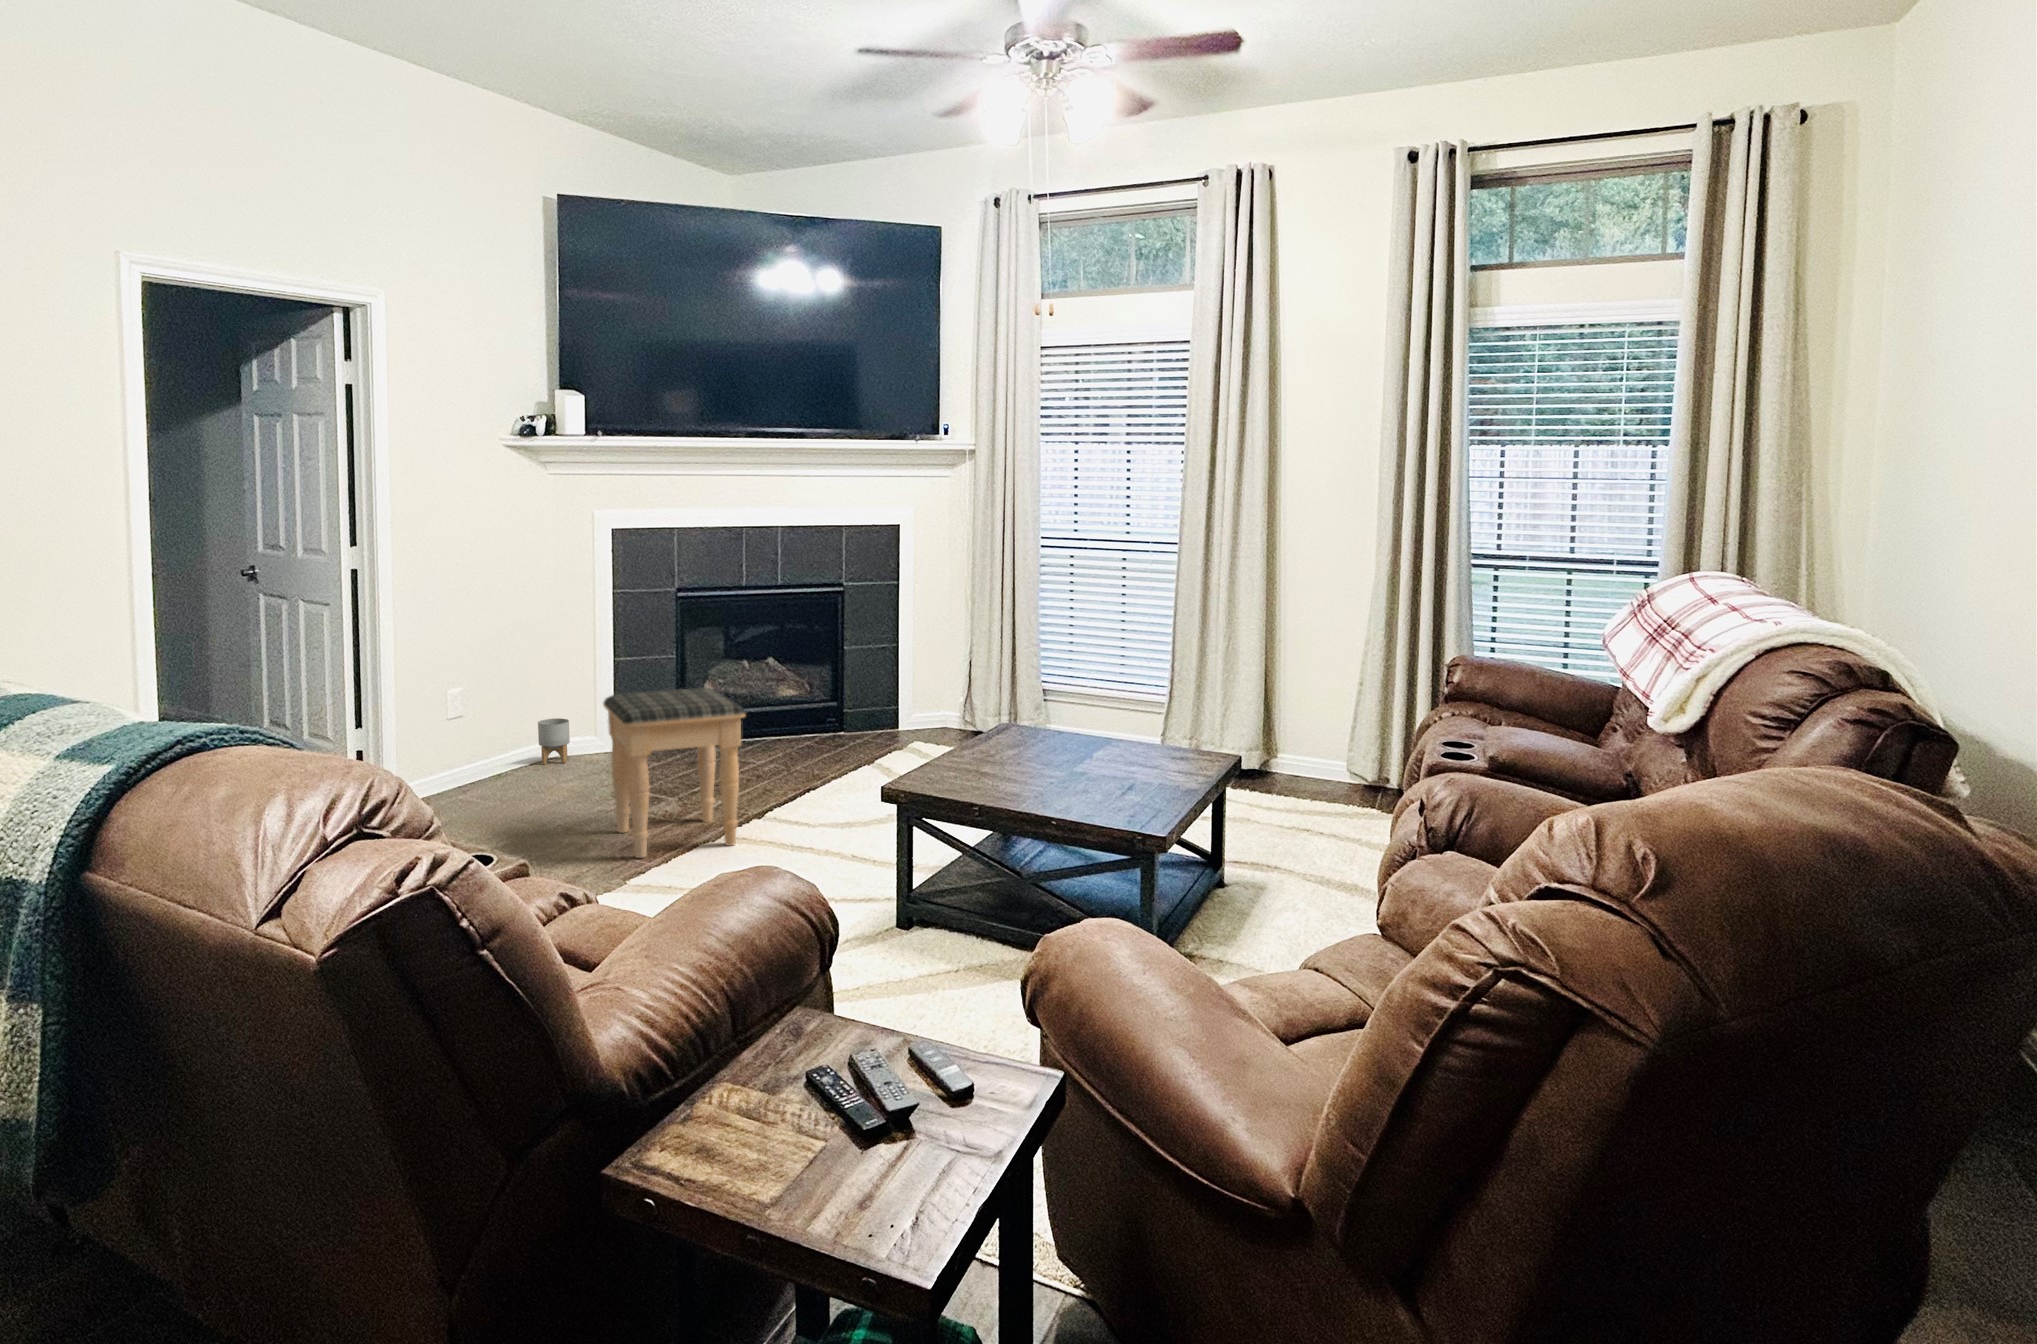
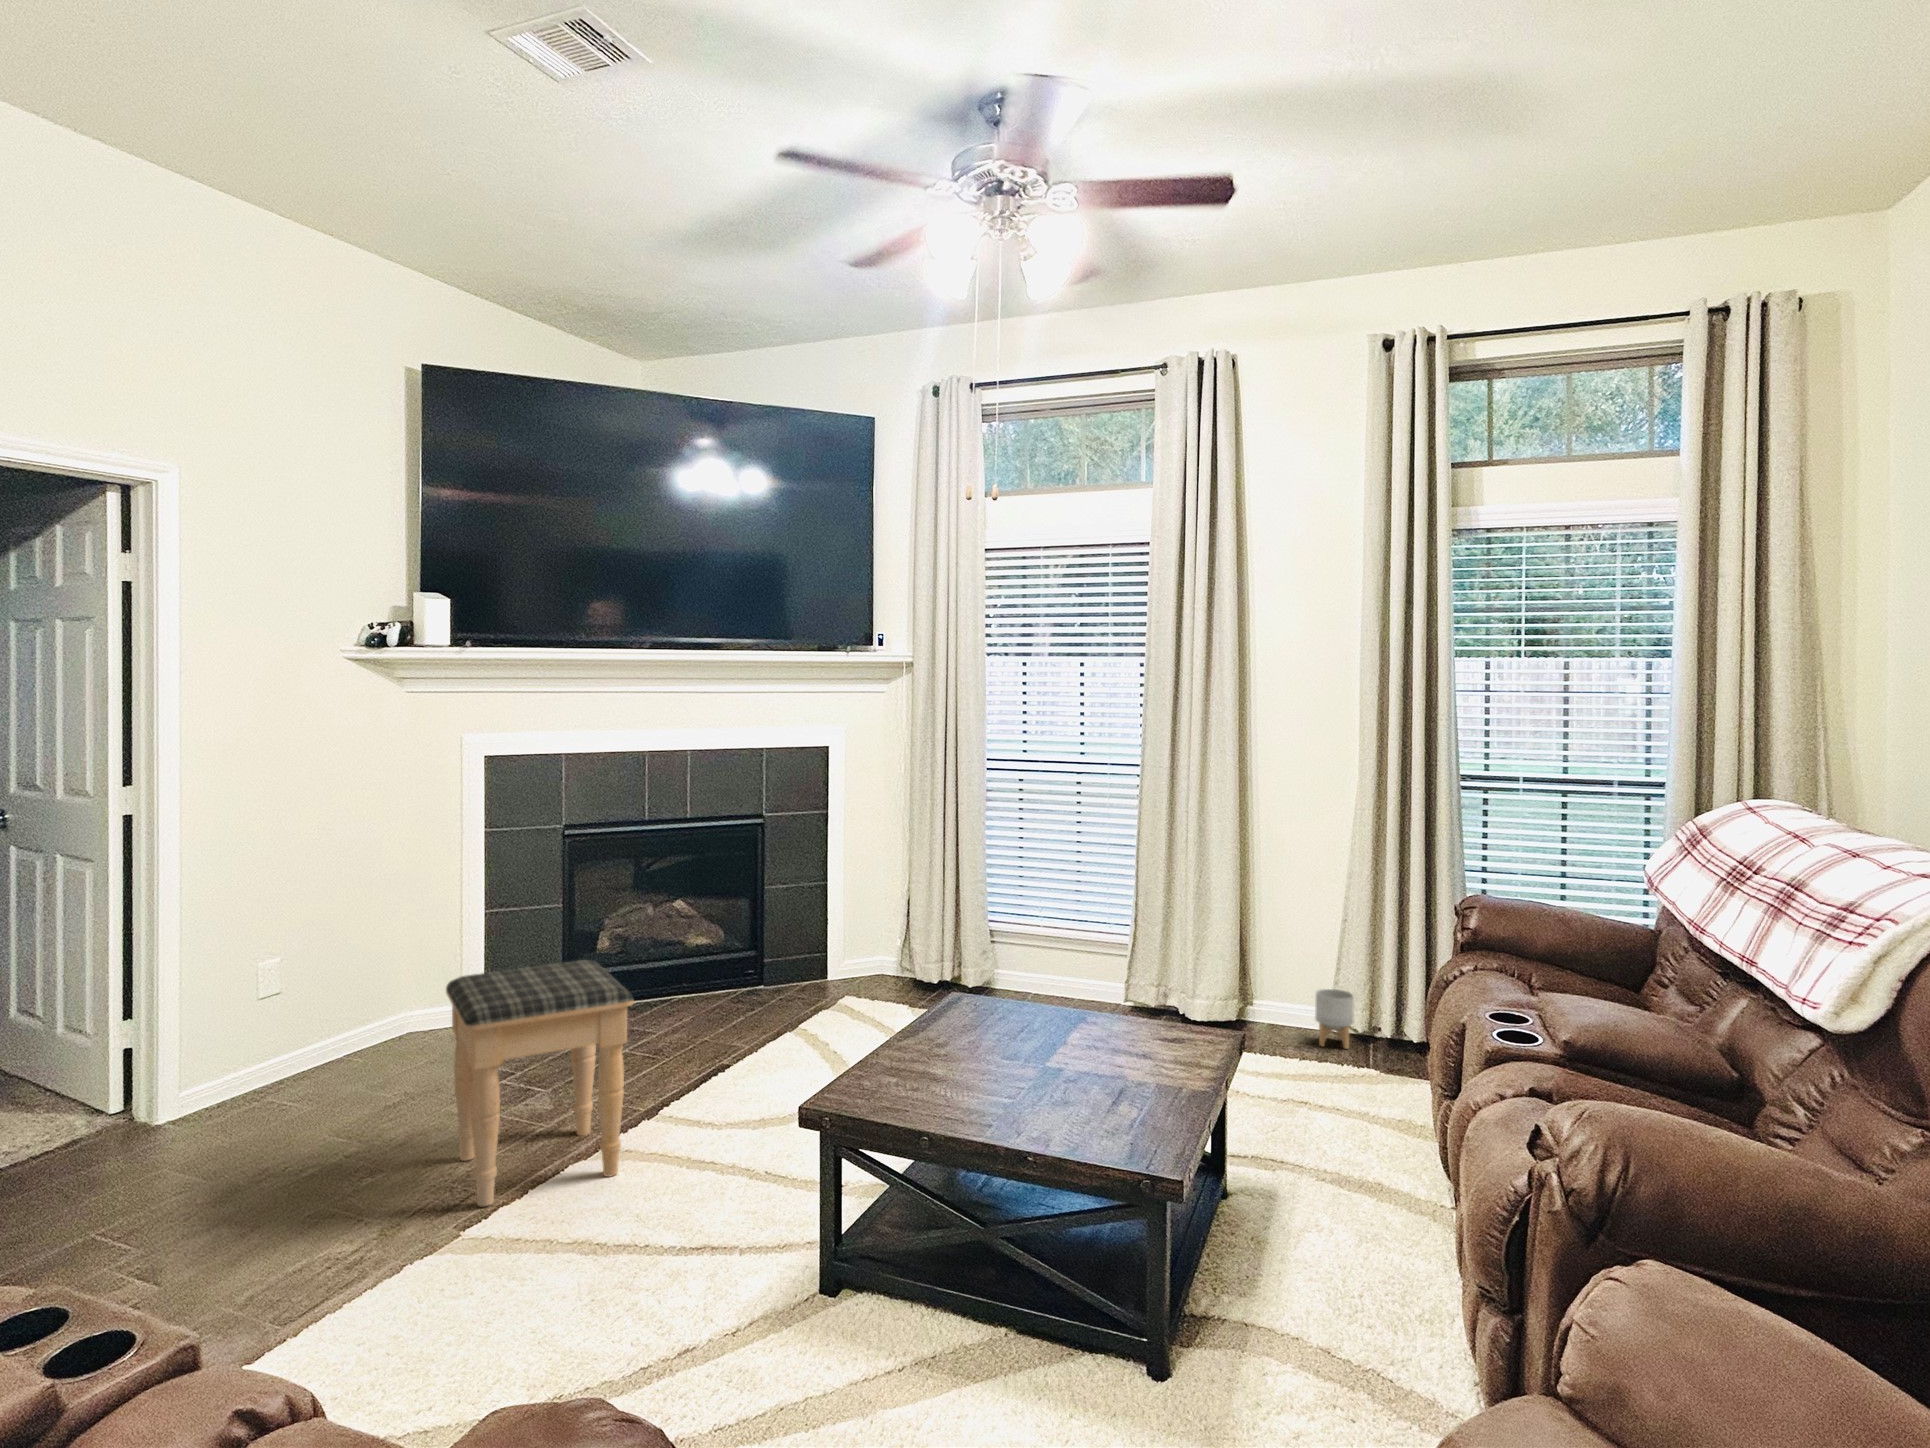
planter: present [538,718,570,764] -> present [1315,989,1354,1049]

